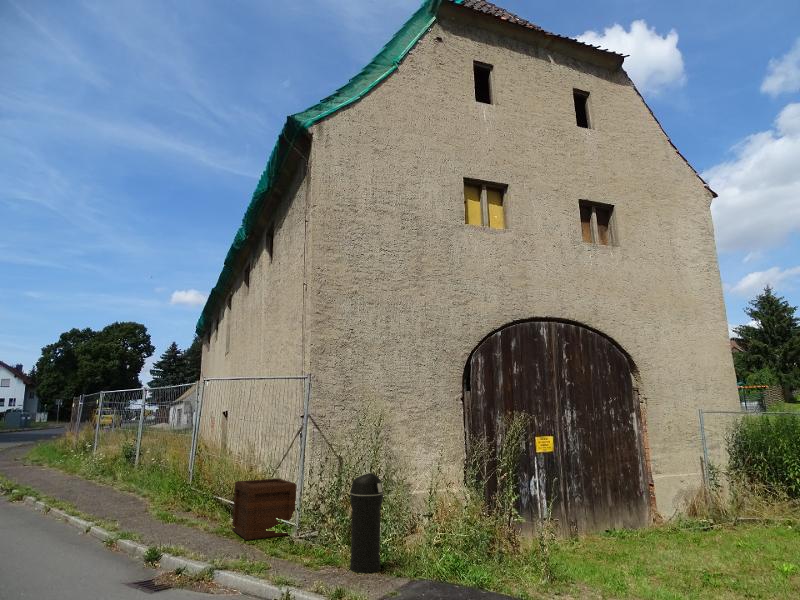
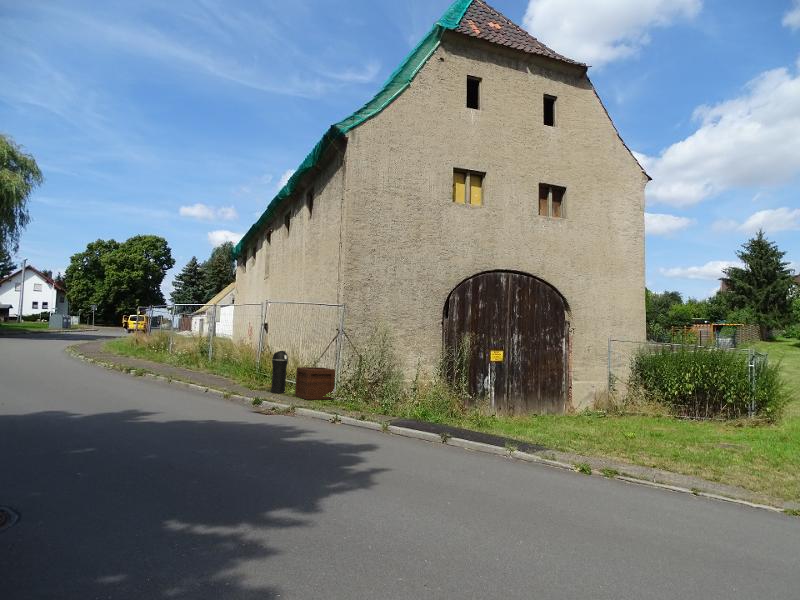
trash can: present [350,473,383,573] -> present [271,351,288,394]

